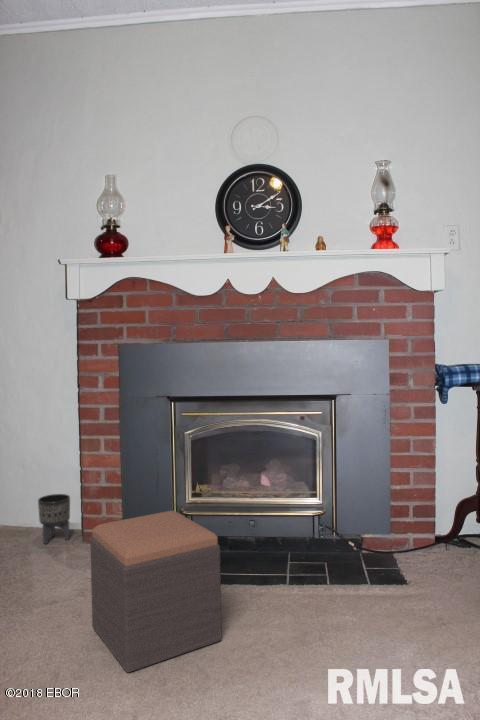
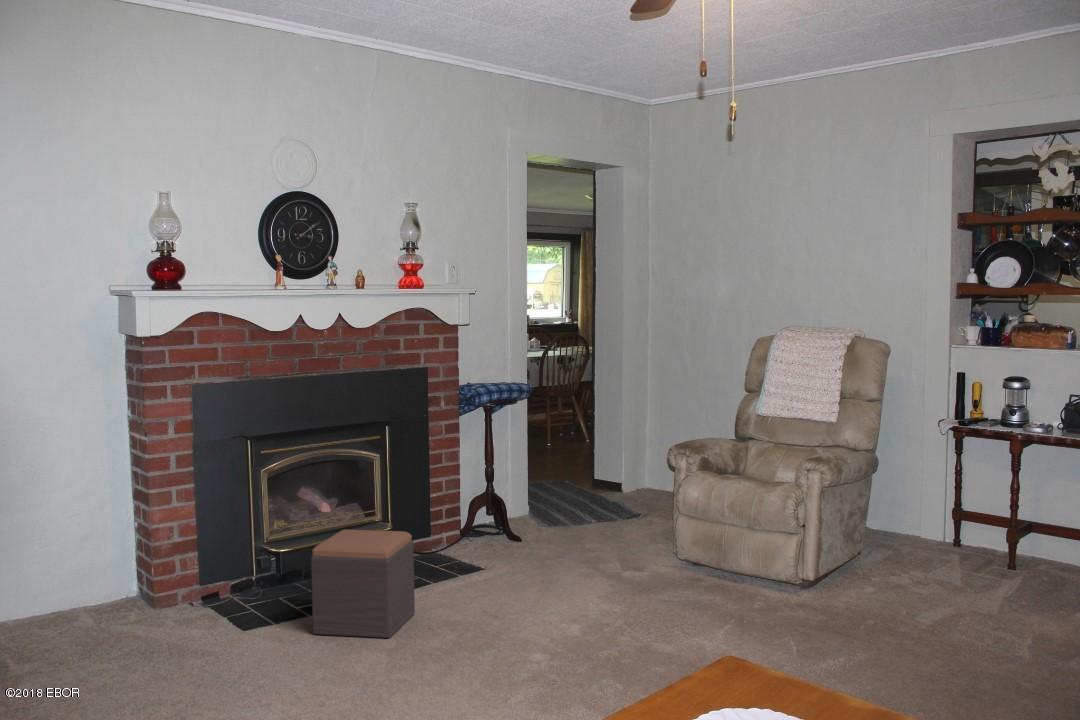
planter: present [38,494,70,544] -> none [90,563,129,620]

